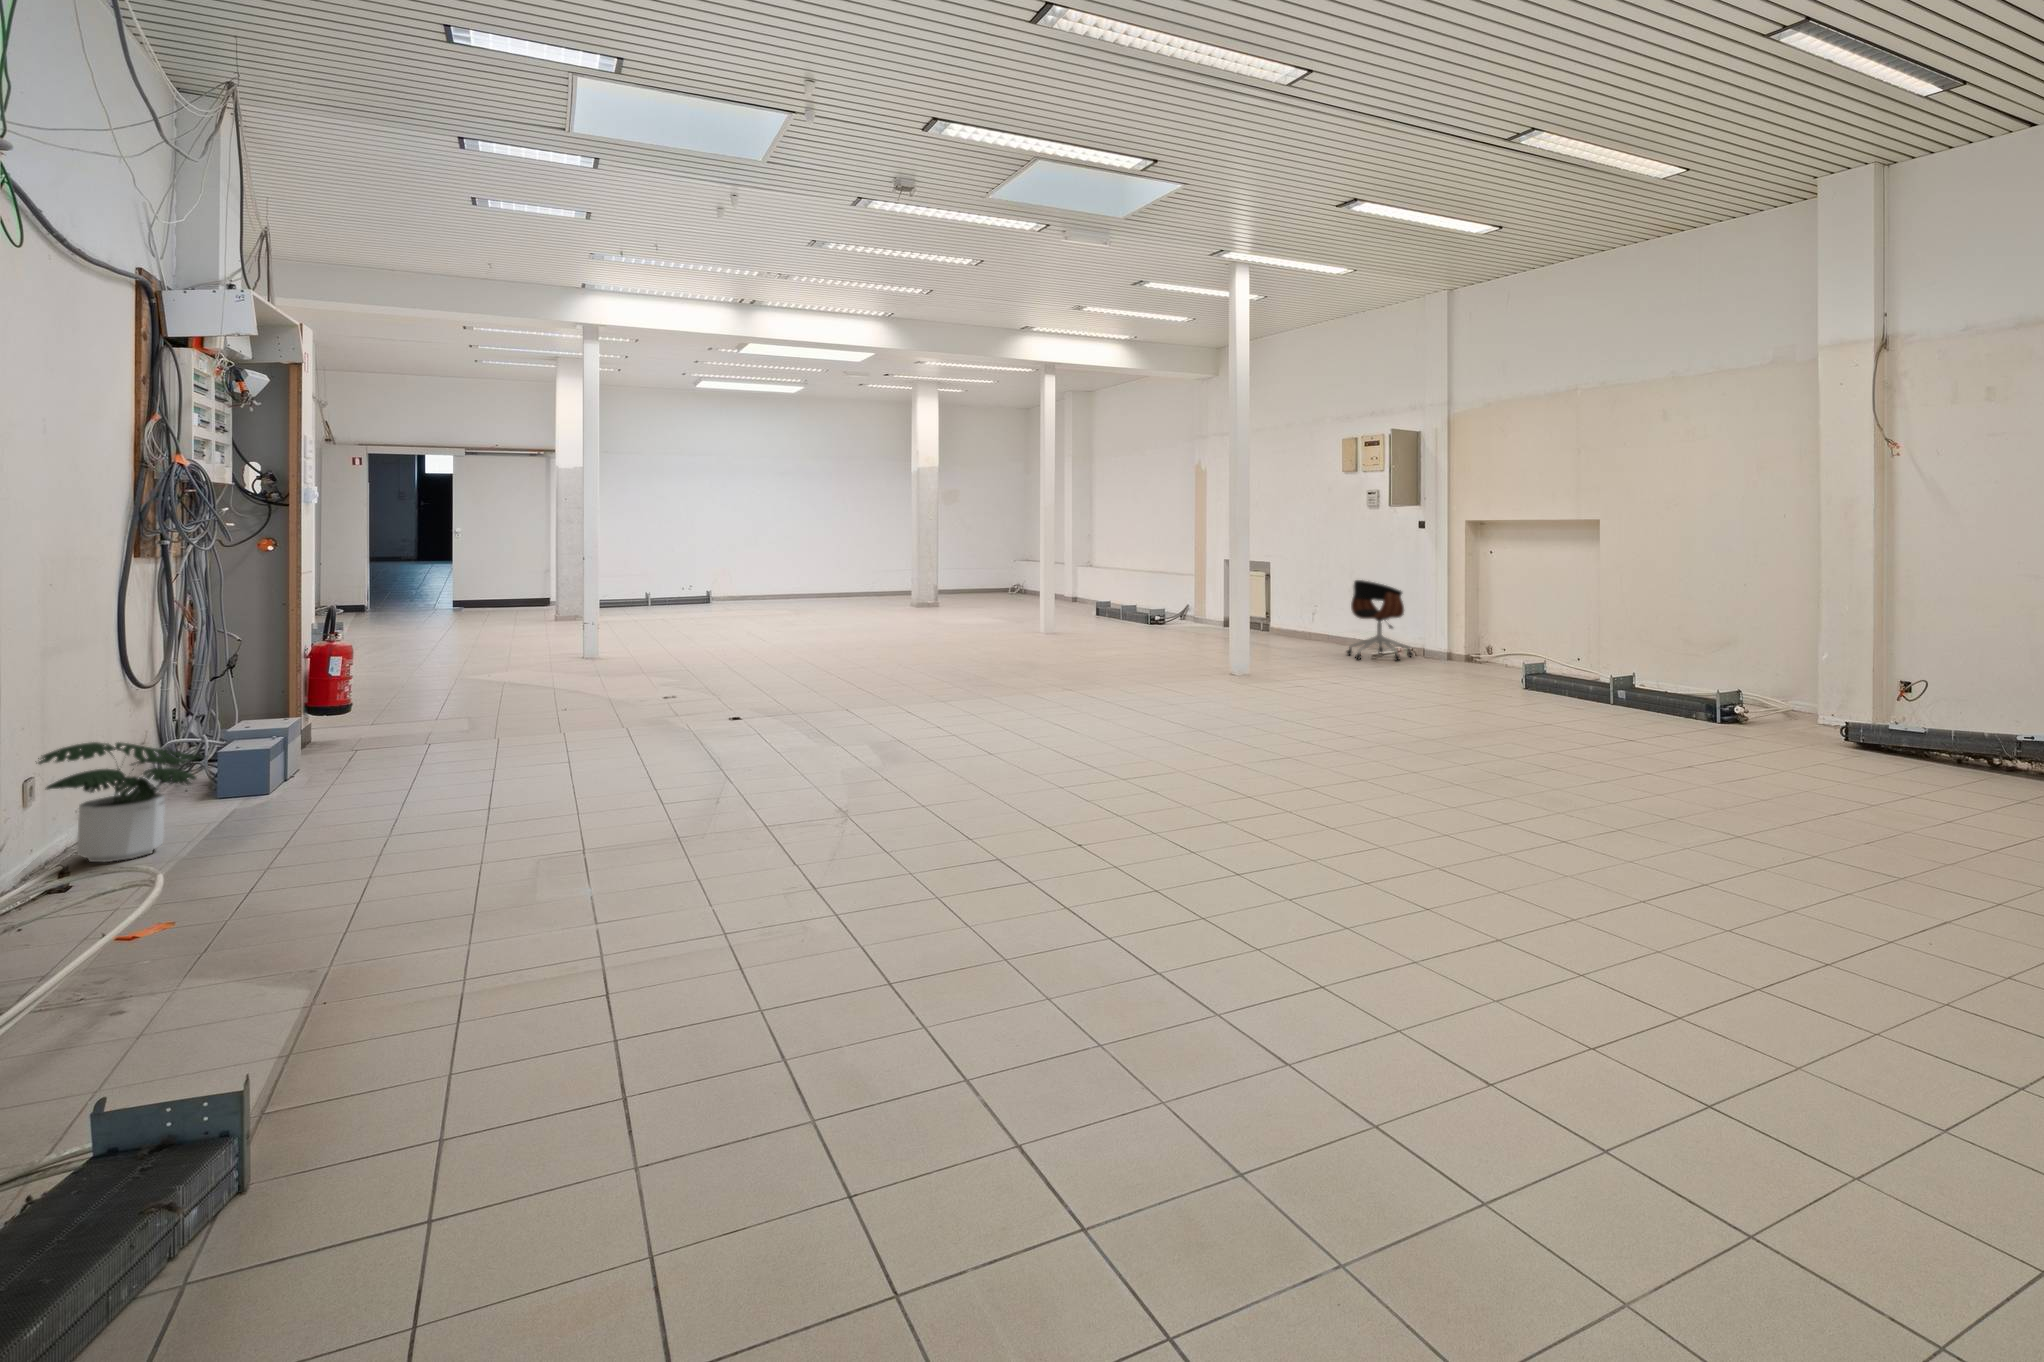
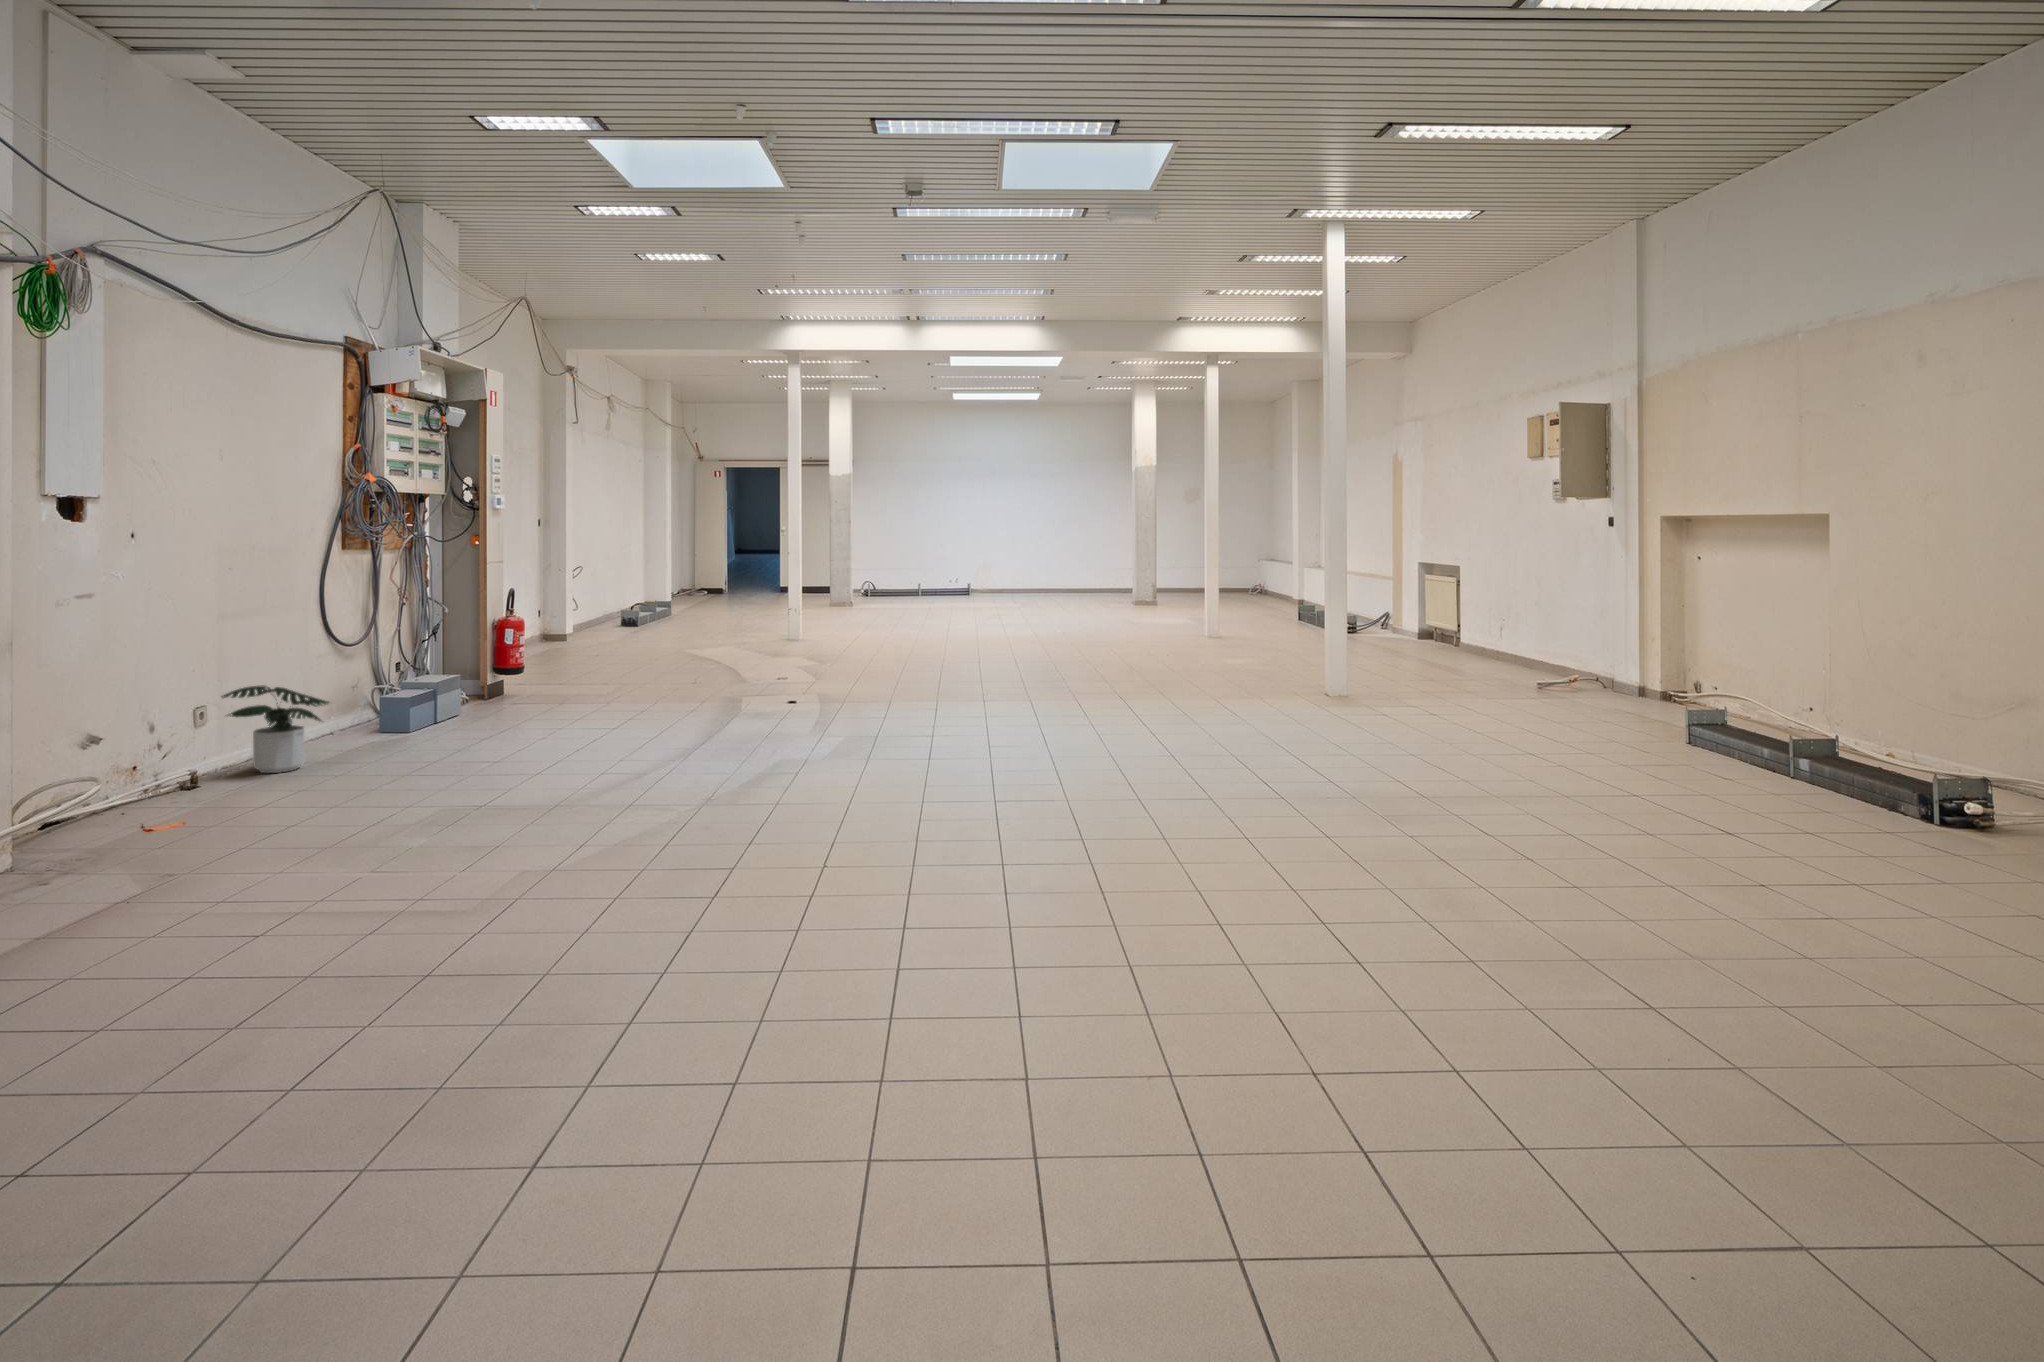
office chair: present [1346,580,1413,660] -> none [1511,590,1602,694]

